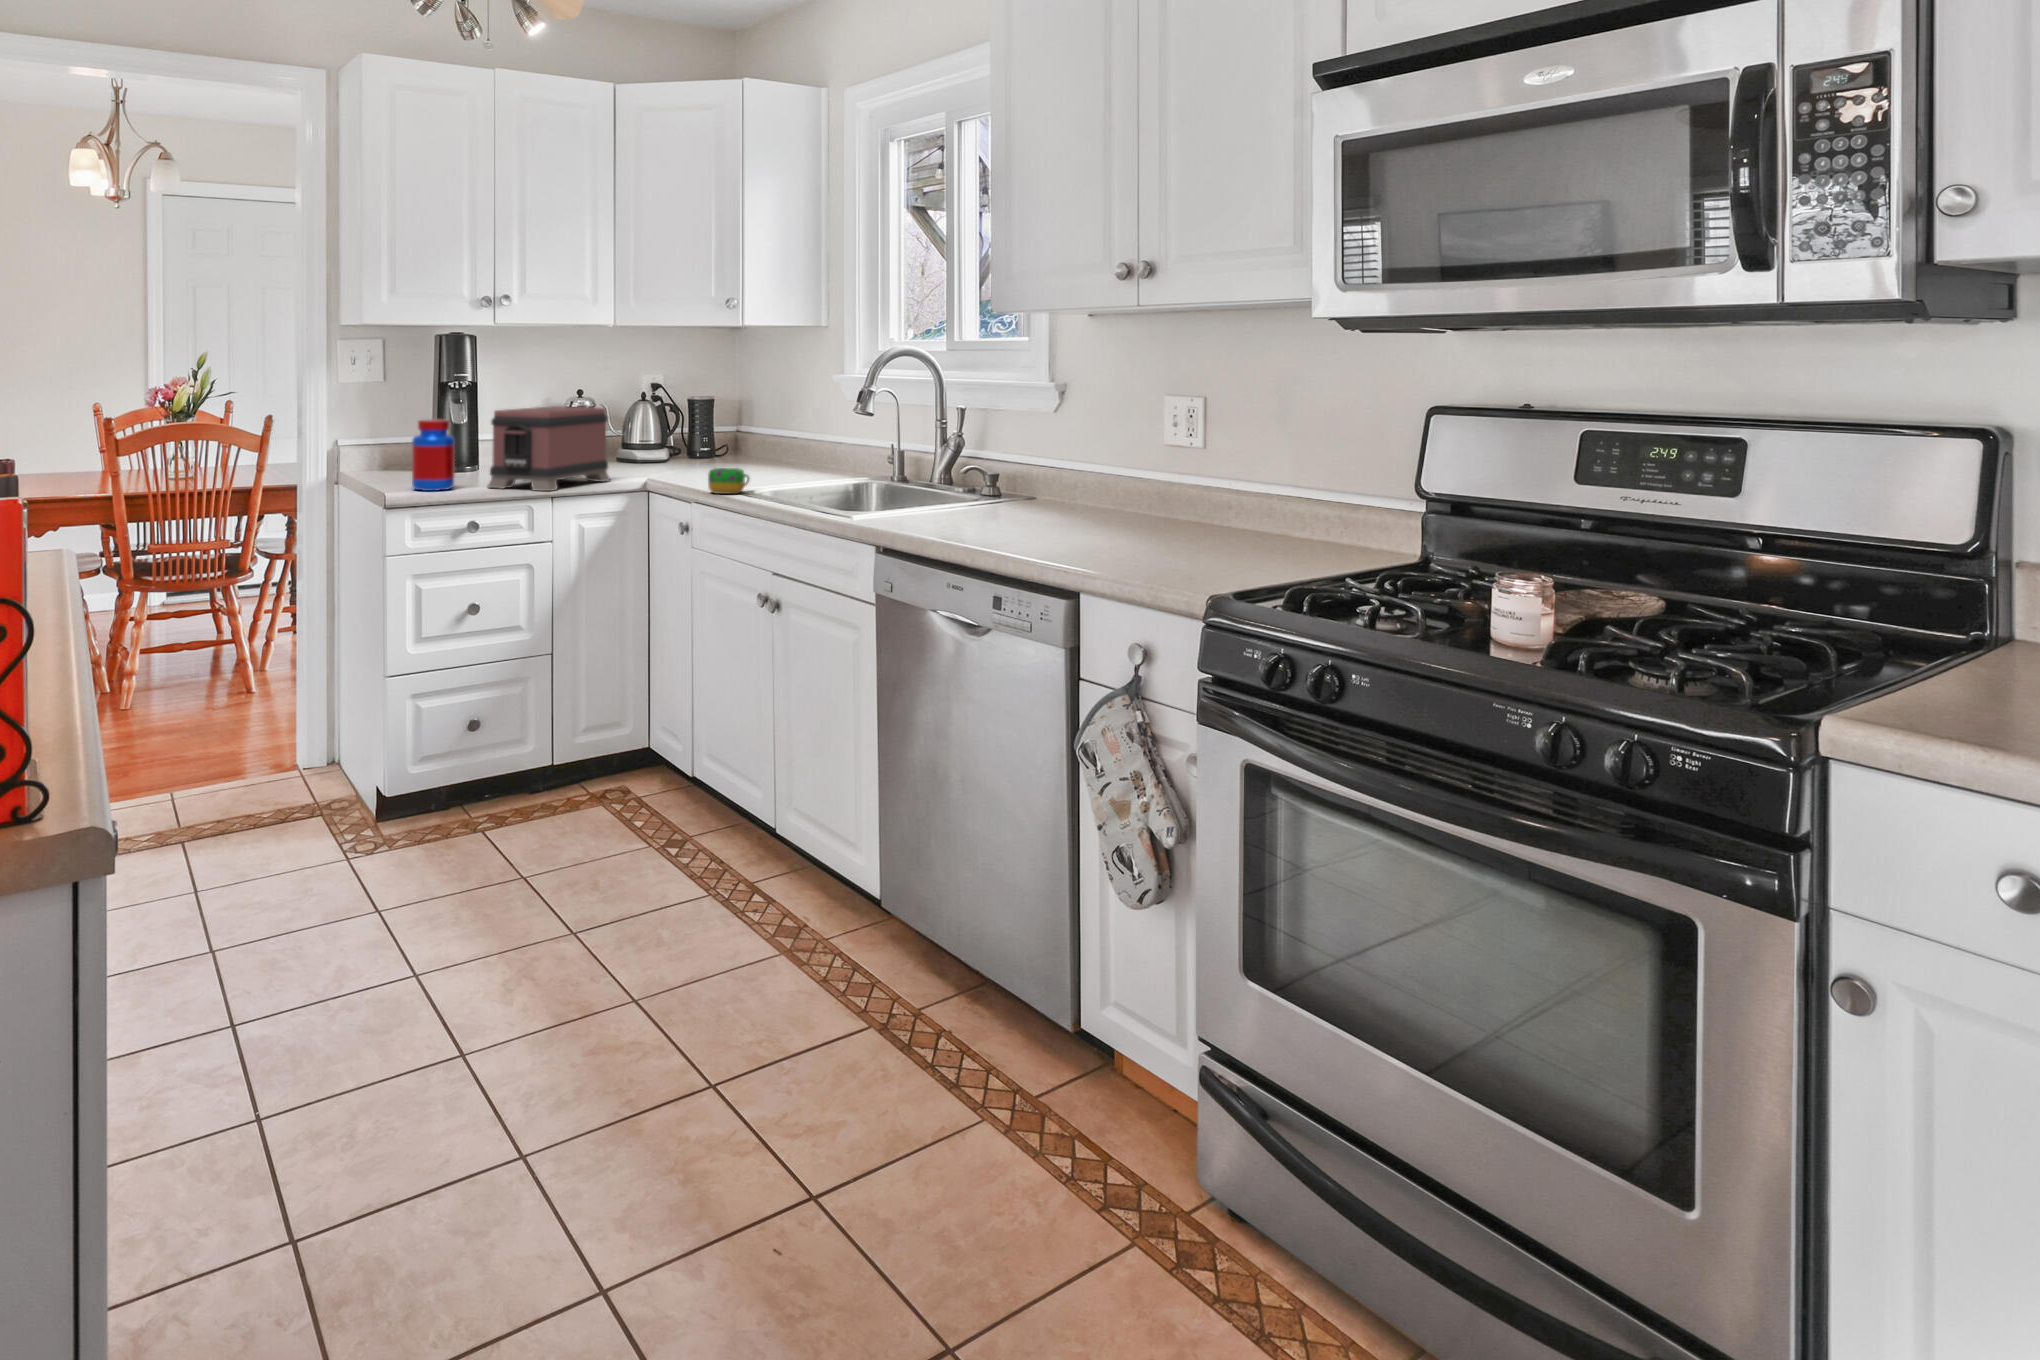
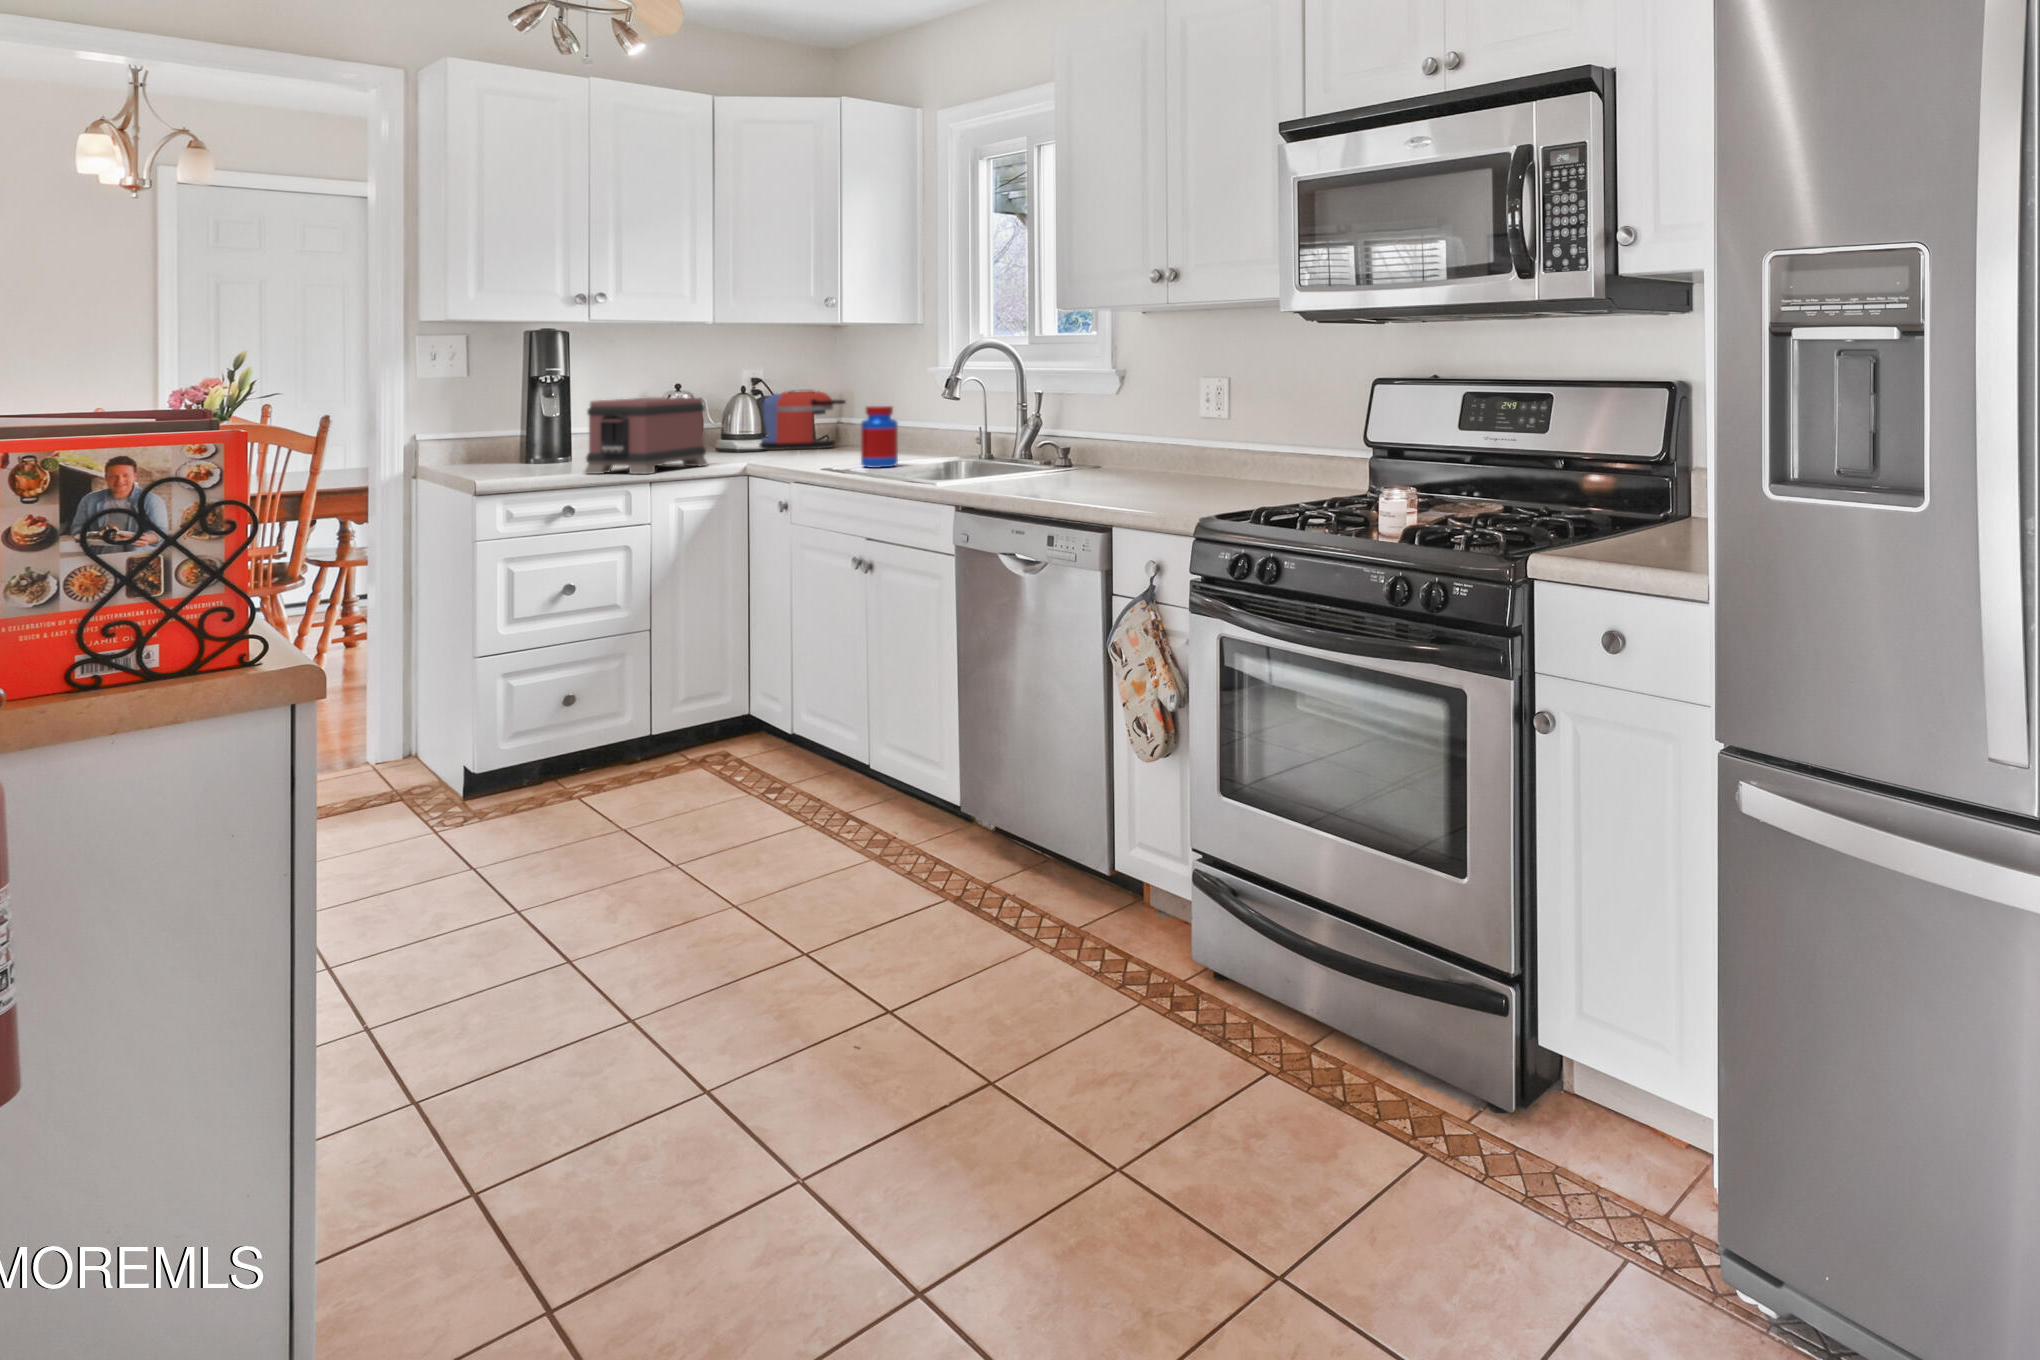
coffee maker: none [661,399,748,461] -> present [760,391,845,450]
jar: present [412,419,455,491] -> present [861,406,898,468]
mug: present [708,468,750,494] -> none [803,449,842,471]

